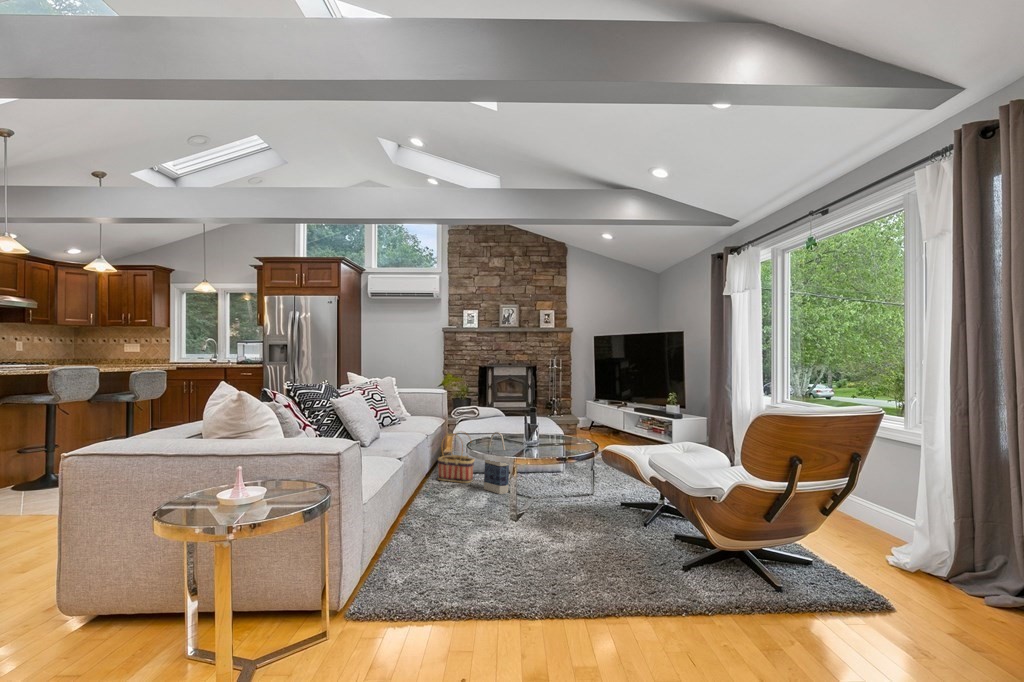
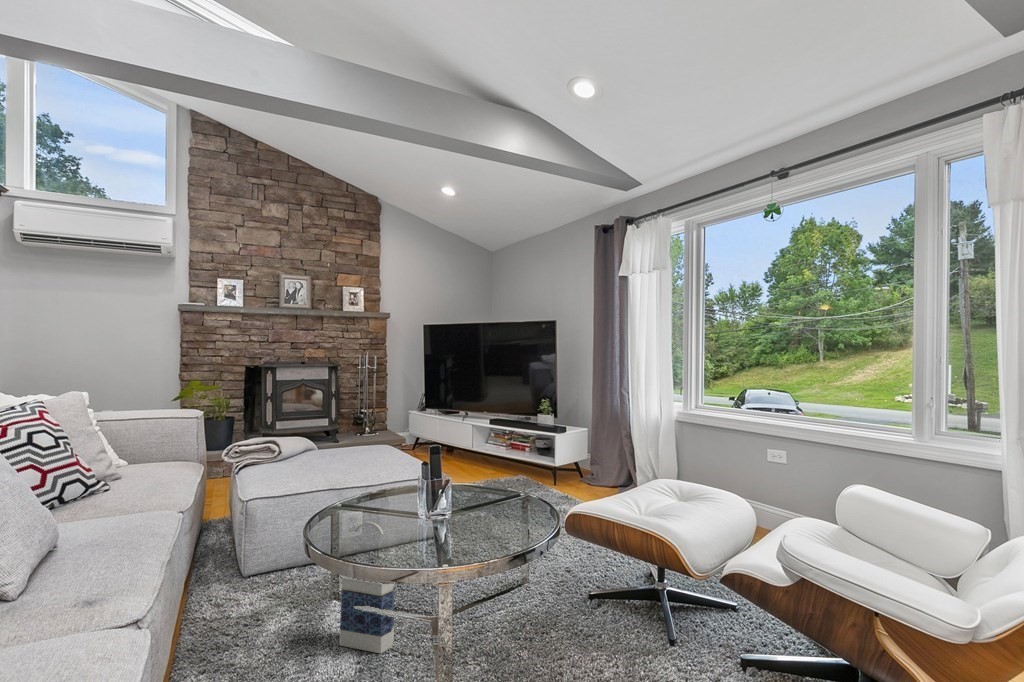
basket: present [438,432,475,483] -> none [218,518,304,636]

